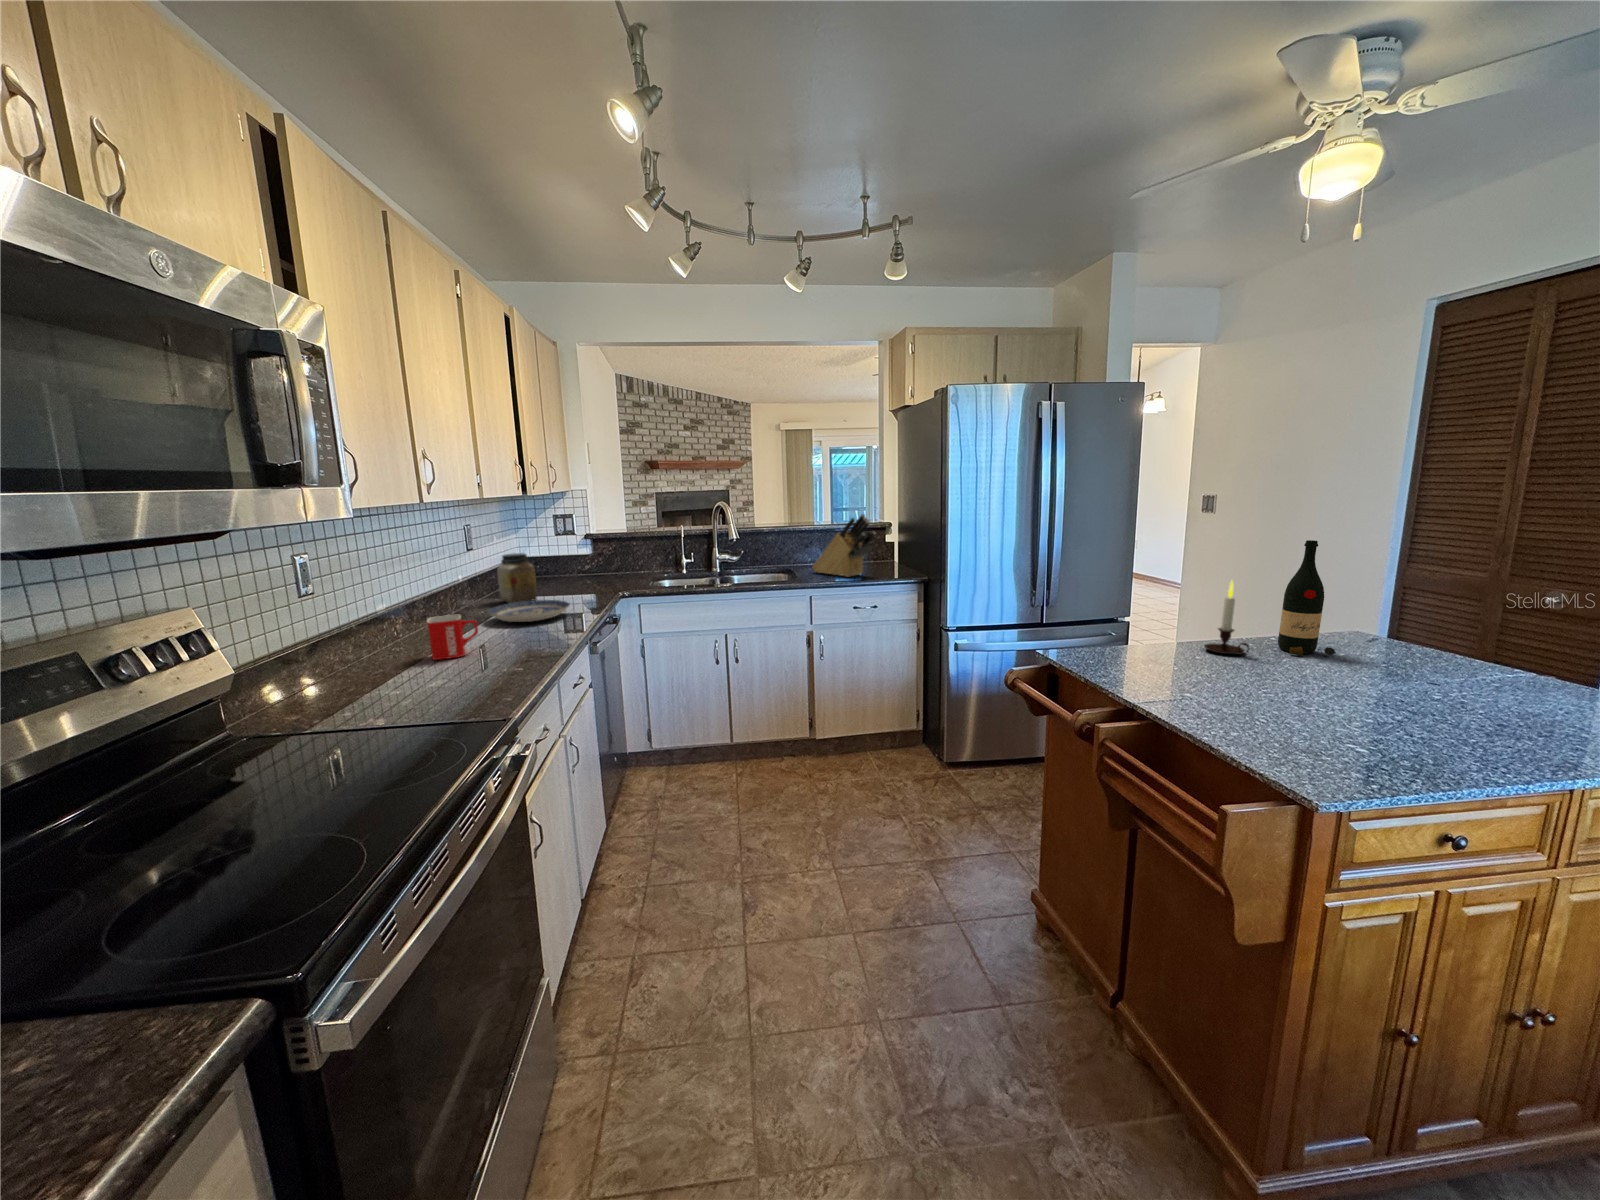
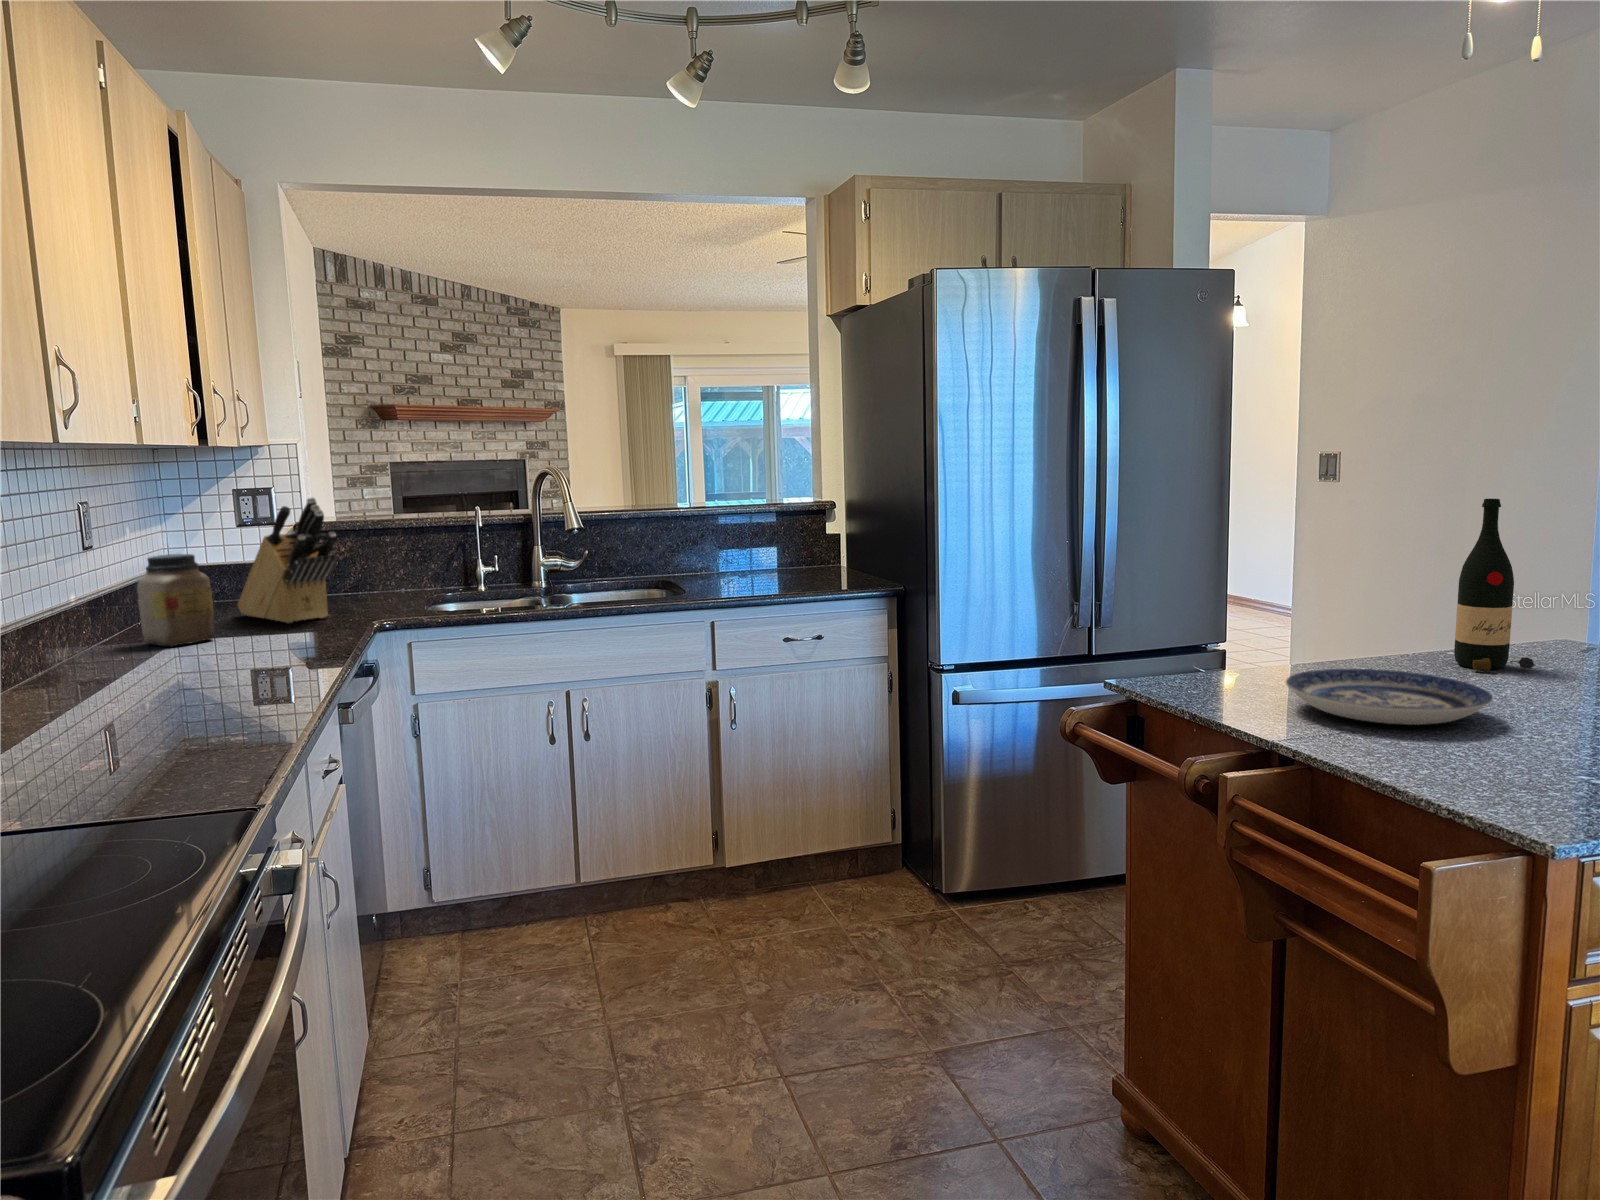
knife block: present [812,514,876,577] -> present [238,497,338,623]
candle: present [1204,581,1249,655] -> none [1352,559,1419,674]
plate: present [488,600,570,622] -> present [1286,669,1493,725]
mug: present [426,614,478,660] -> none [39,653,138,736]

